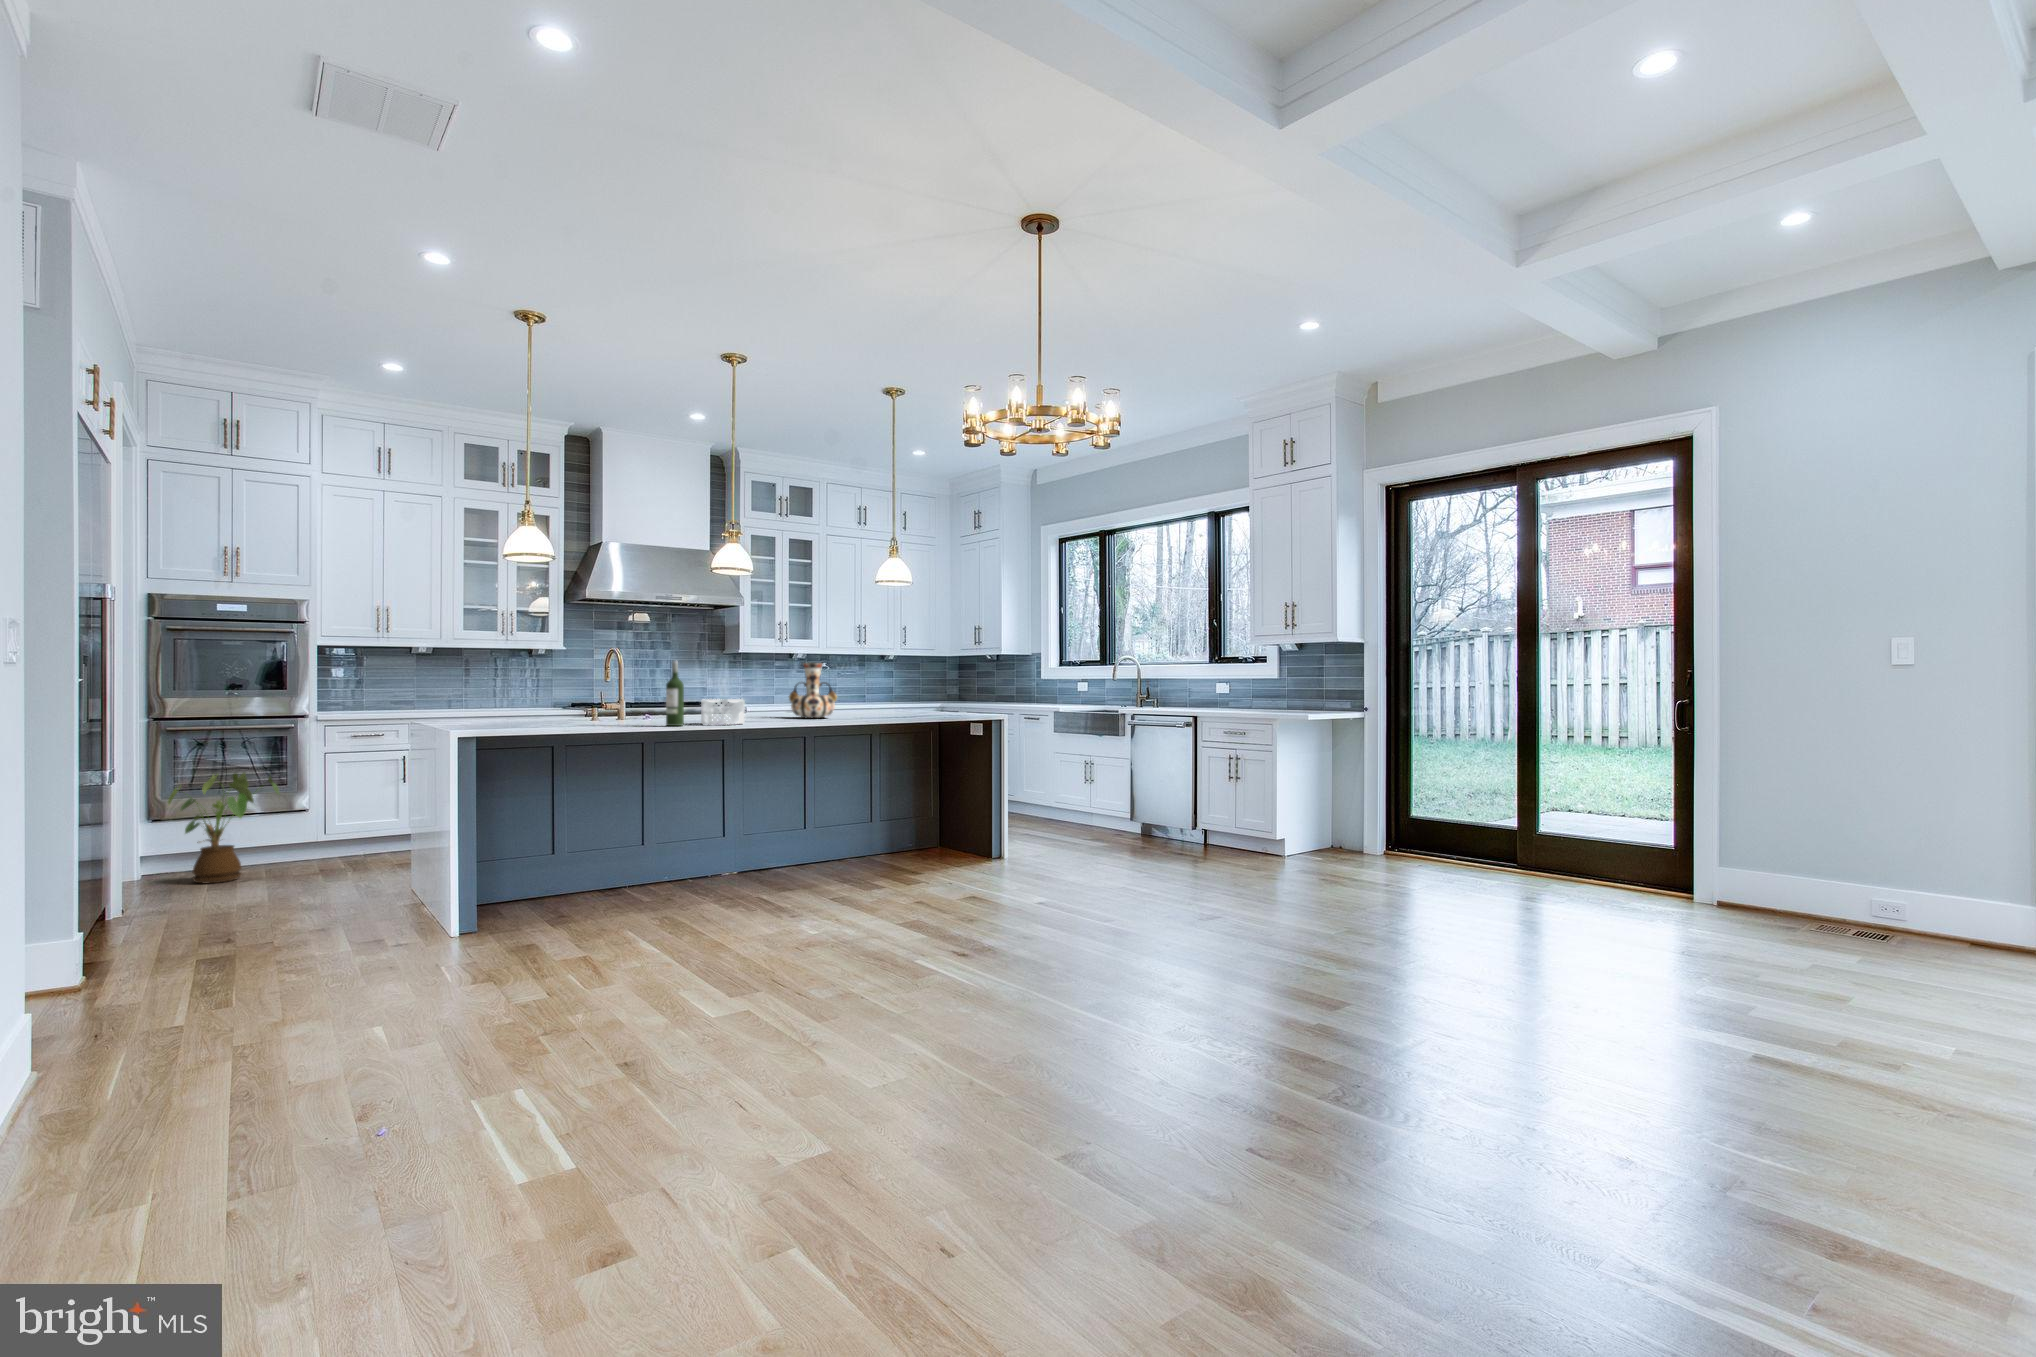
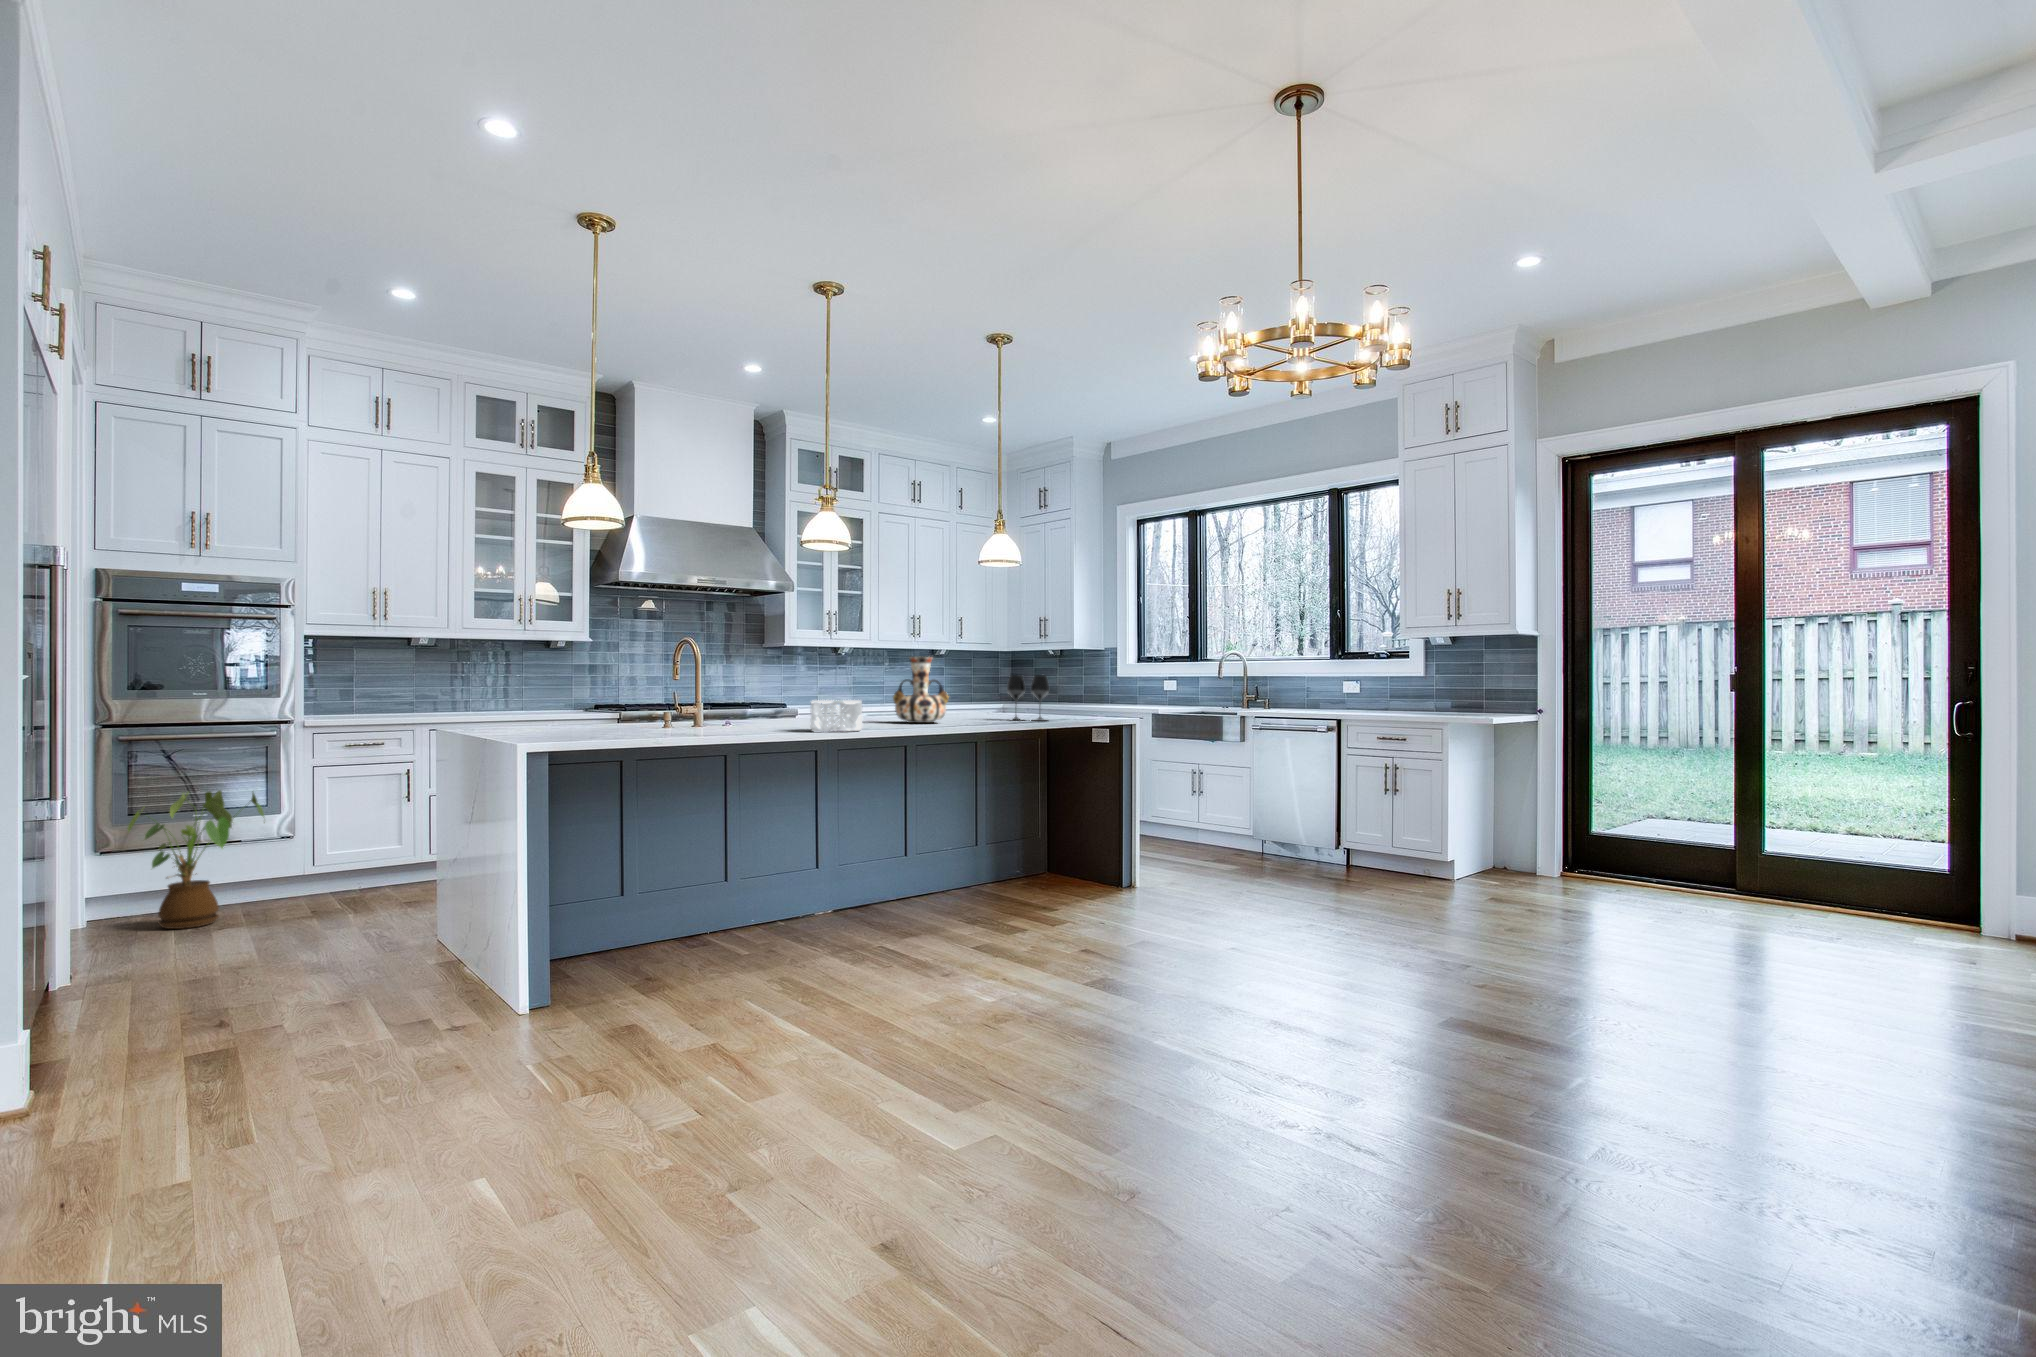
wine bottle: present [666,661,684,726] -> none [775,653,796,733]
wine glass: none [895,678,931,717] -> present [1007,675,1049,721]

